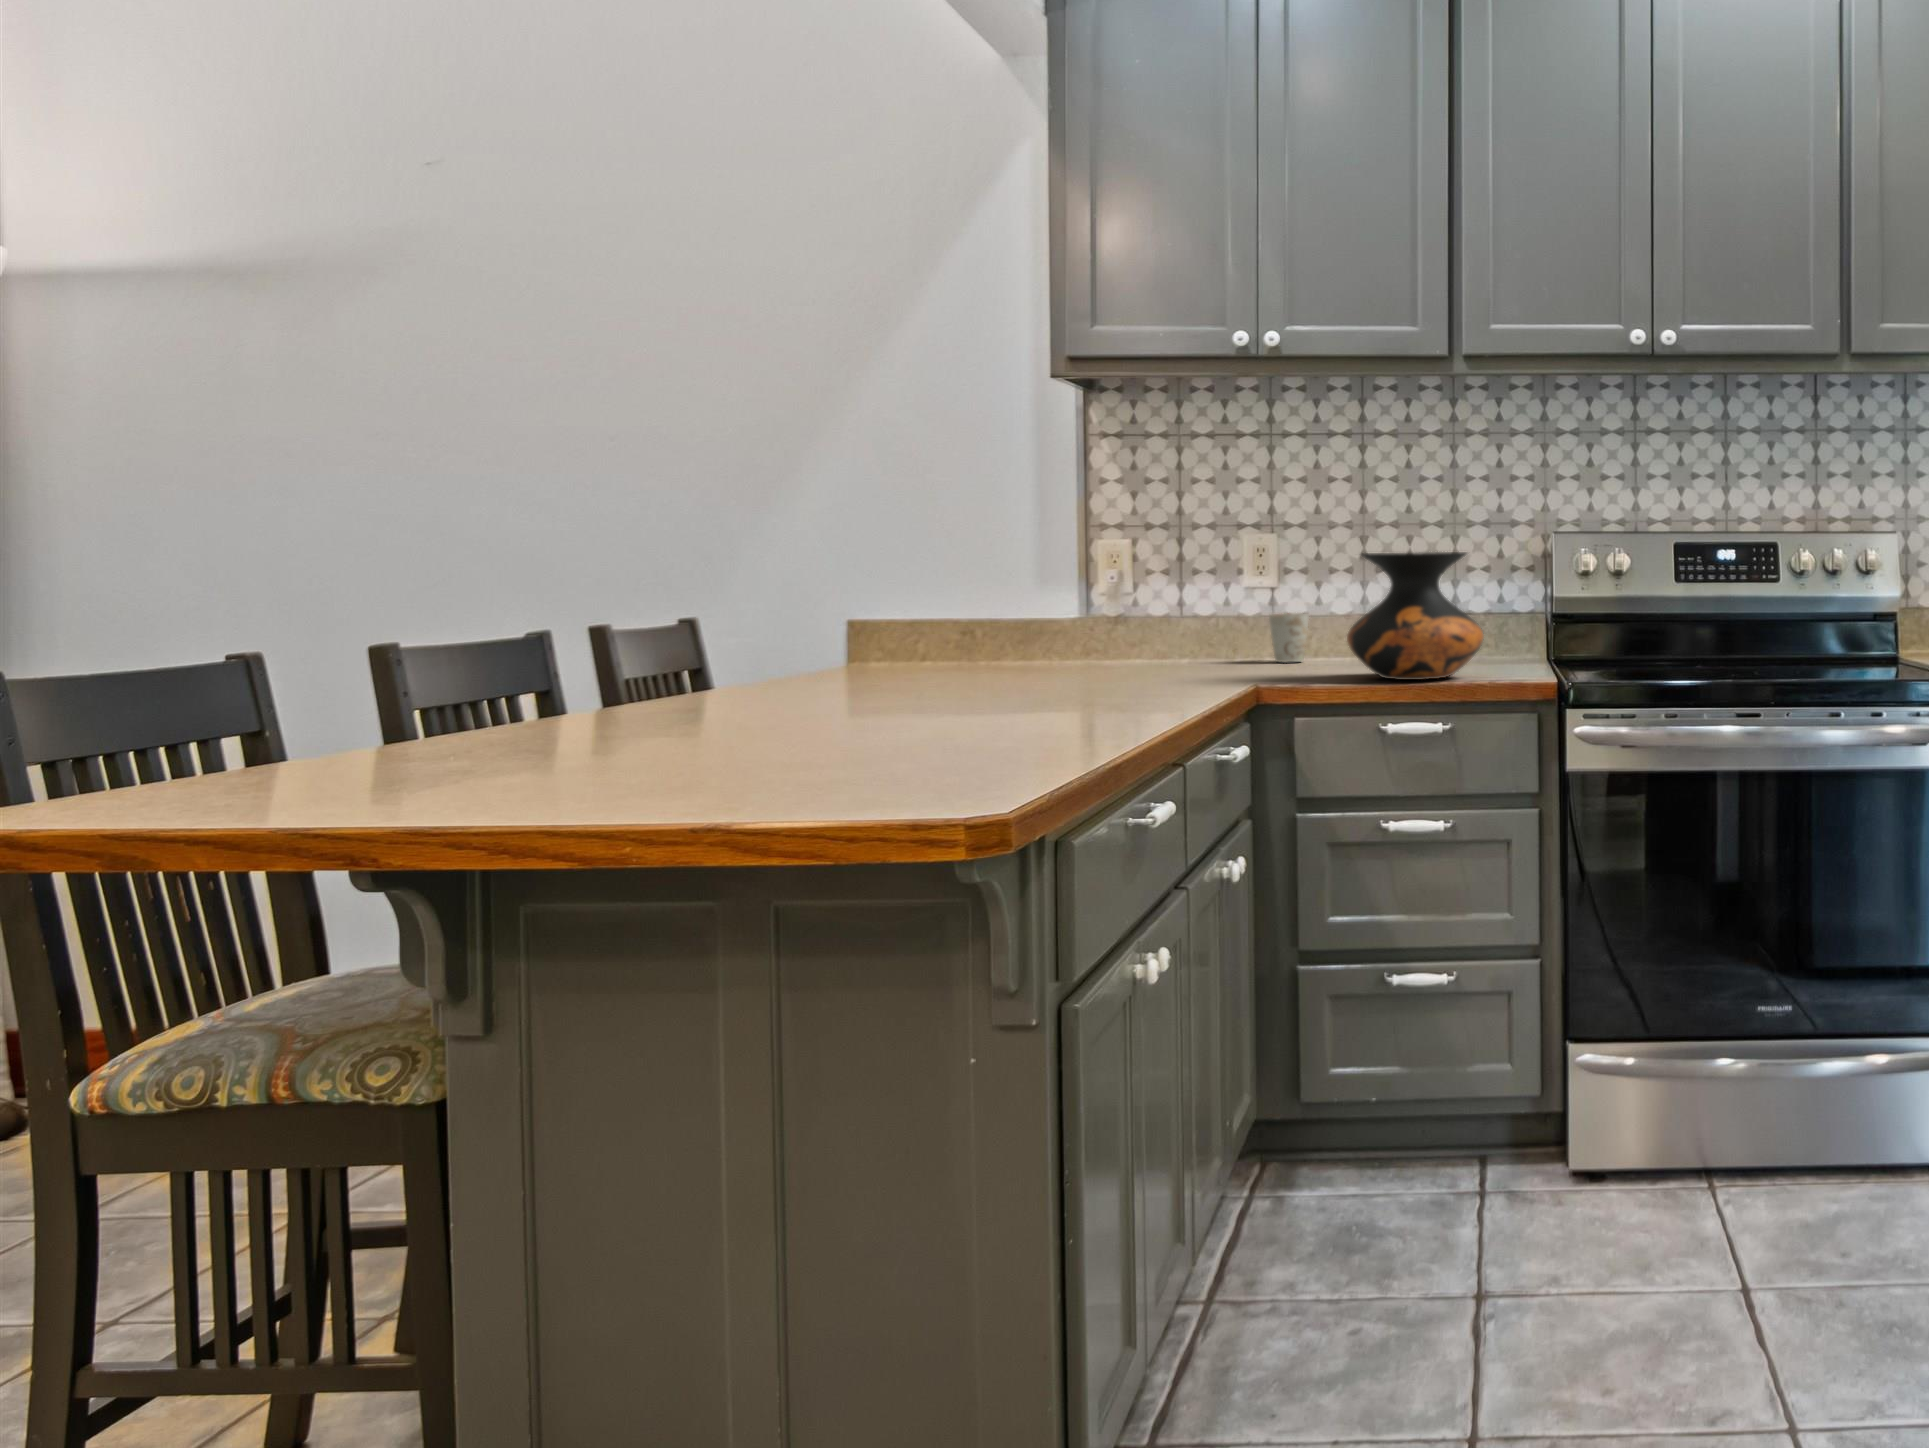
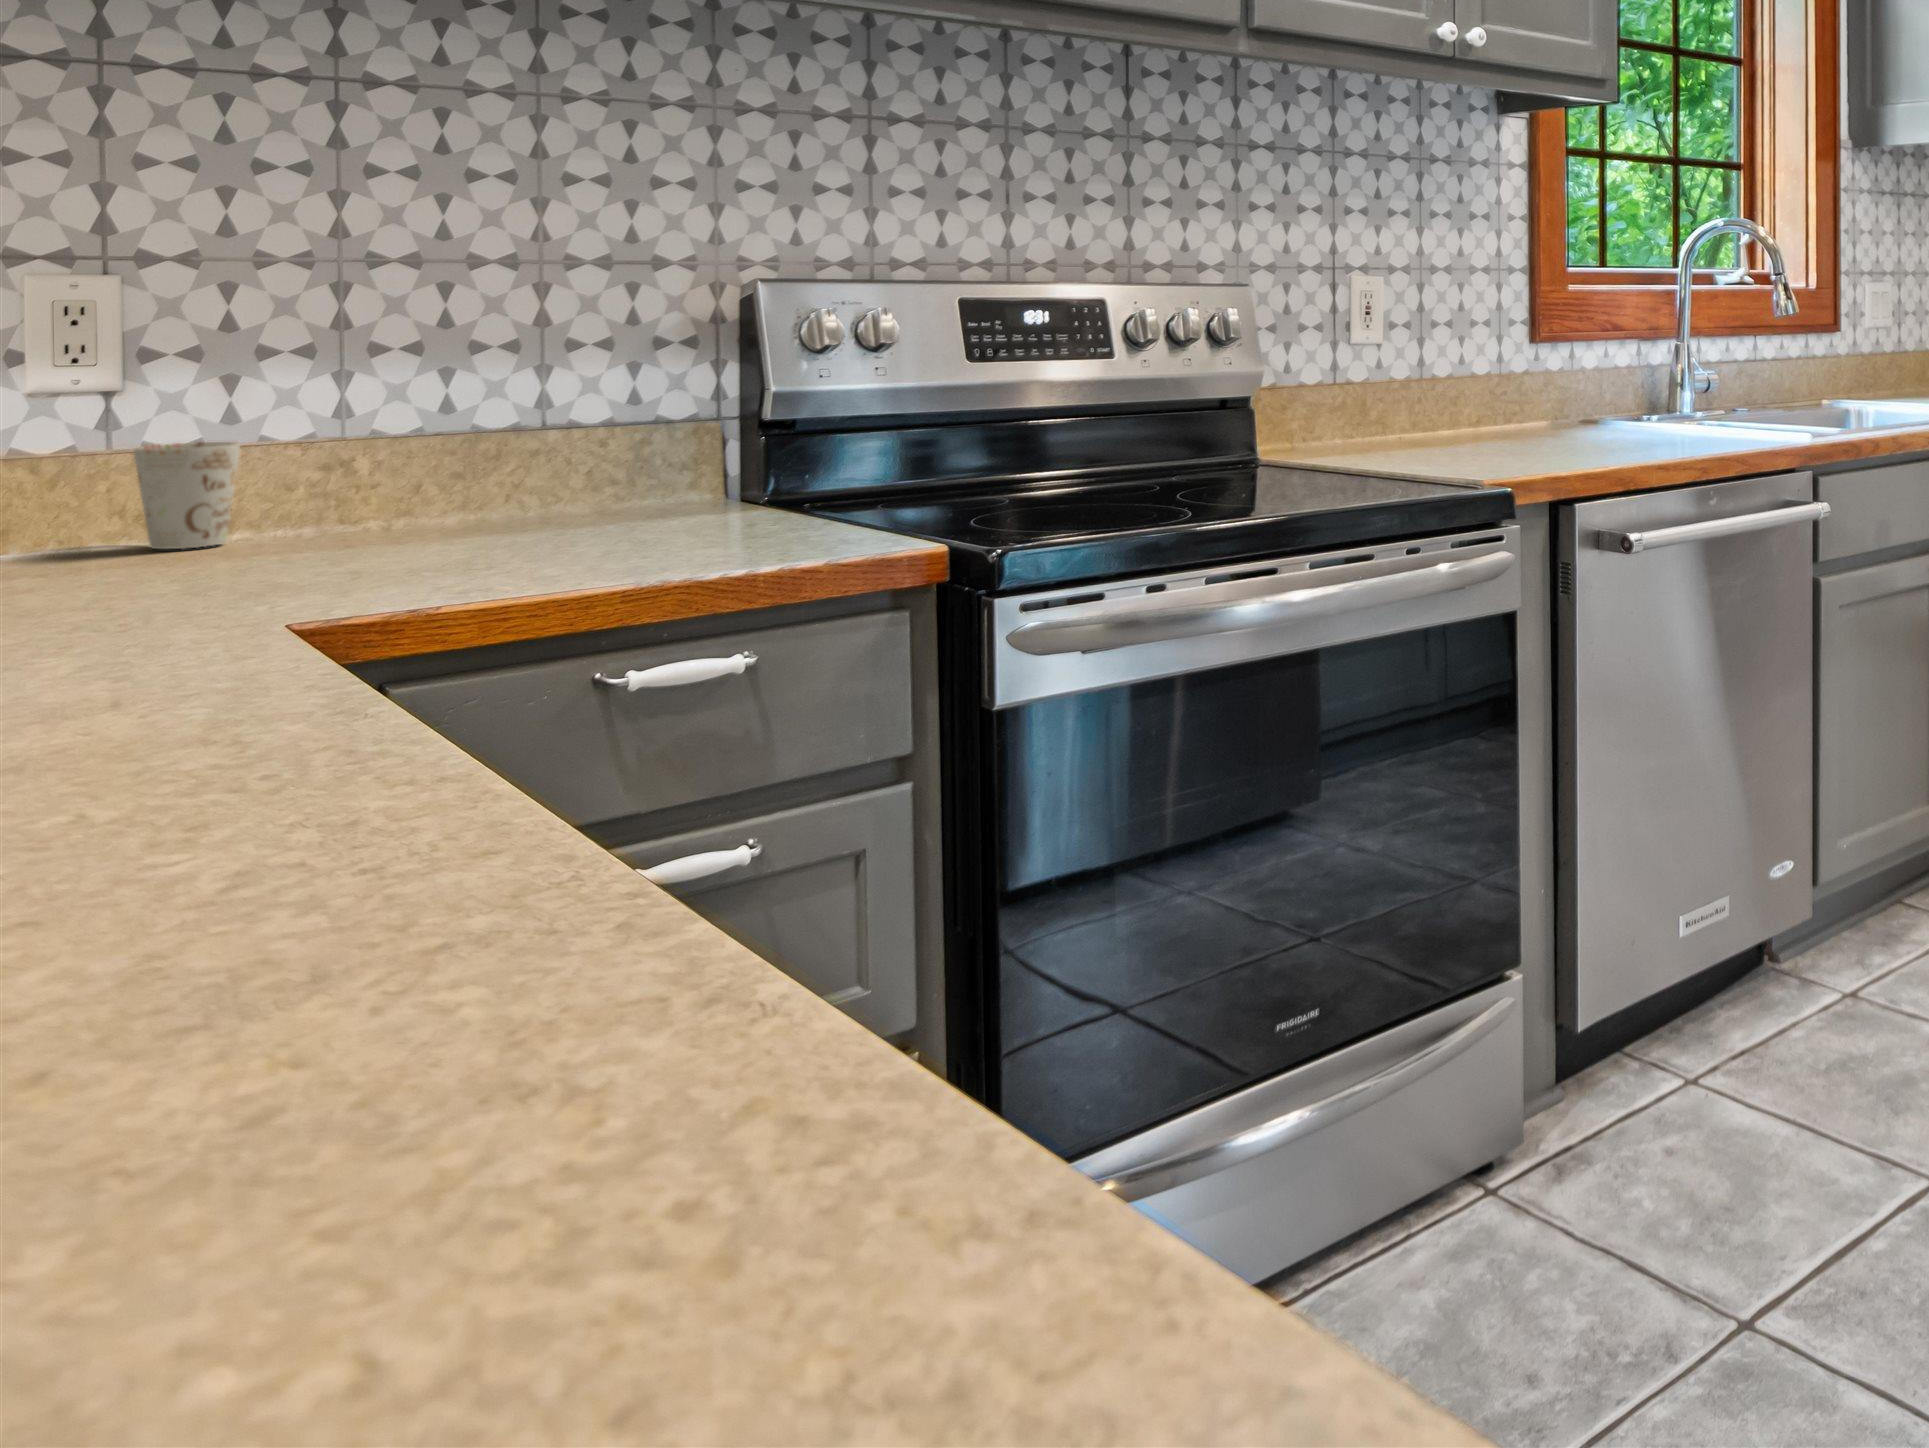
vase: present [1347,552,1484,680] -> none [487,312,790,567]

